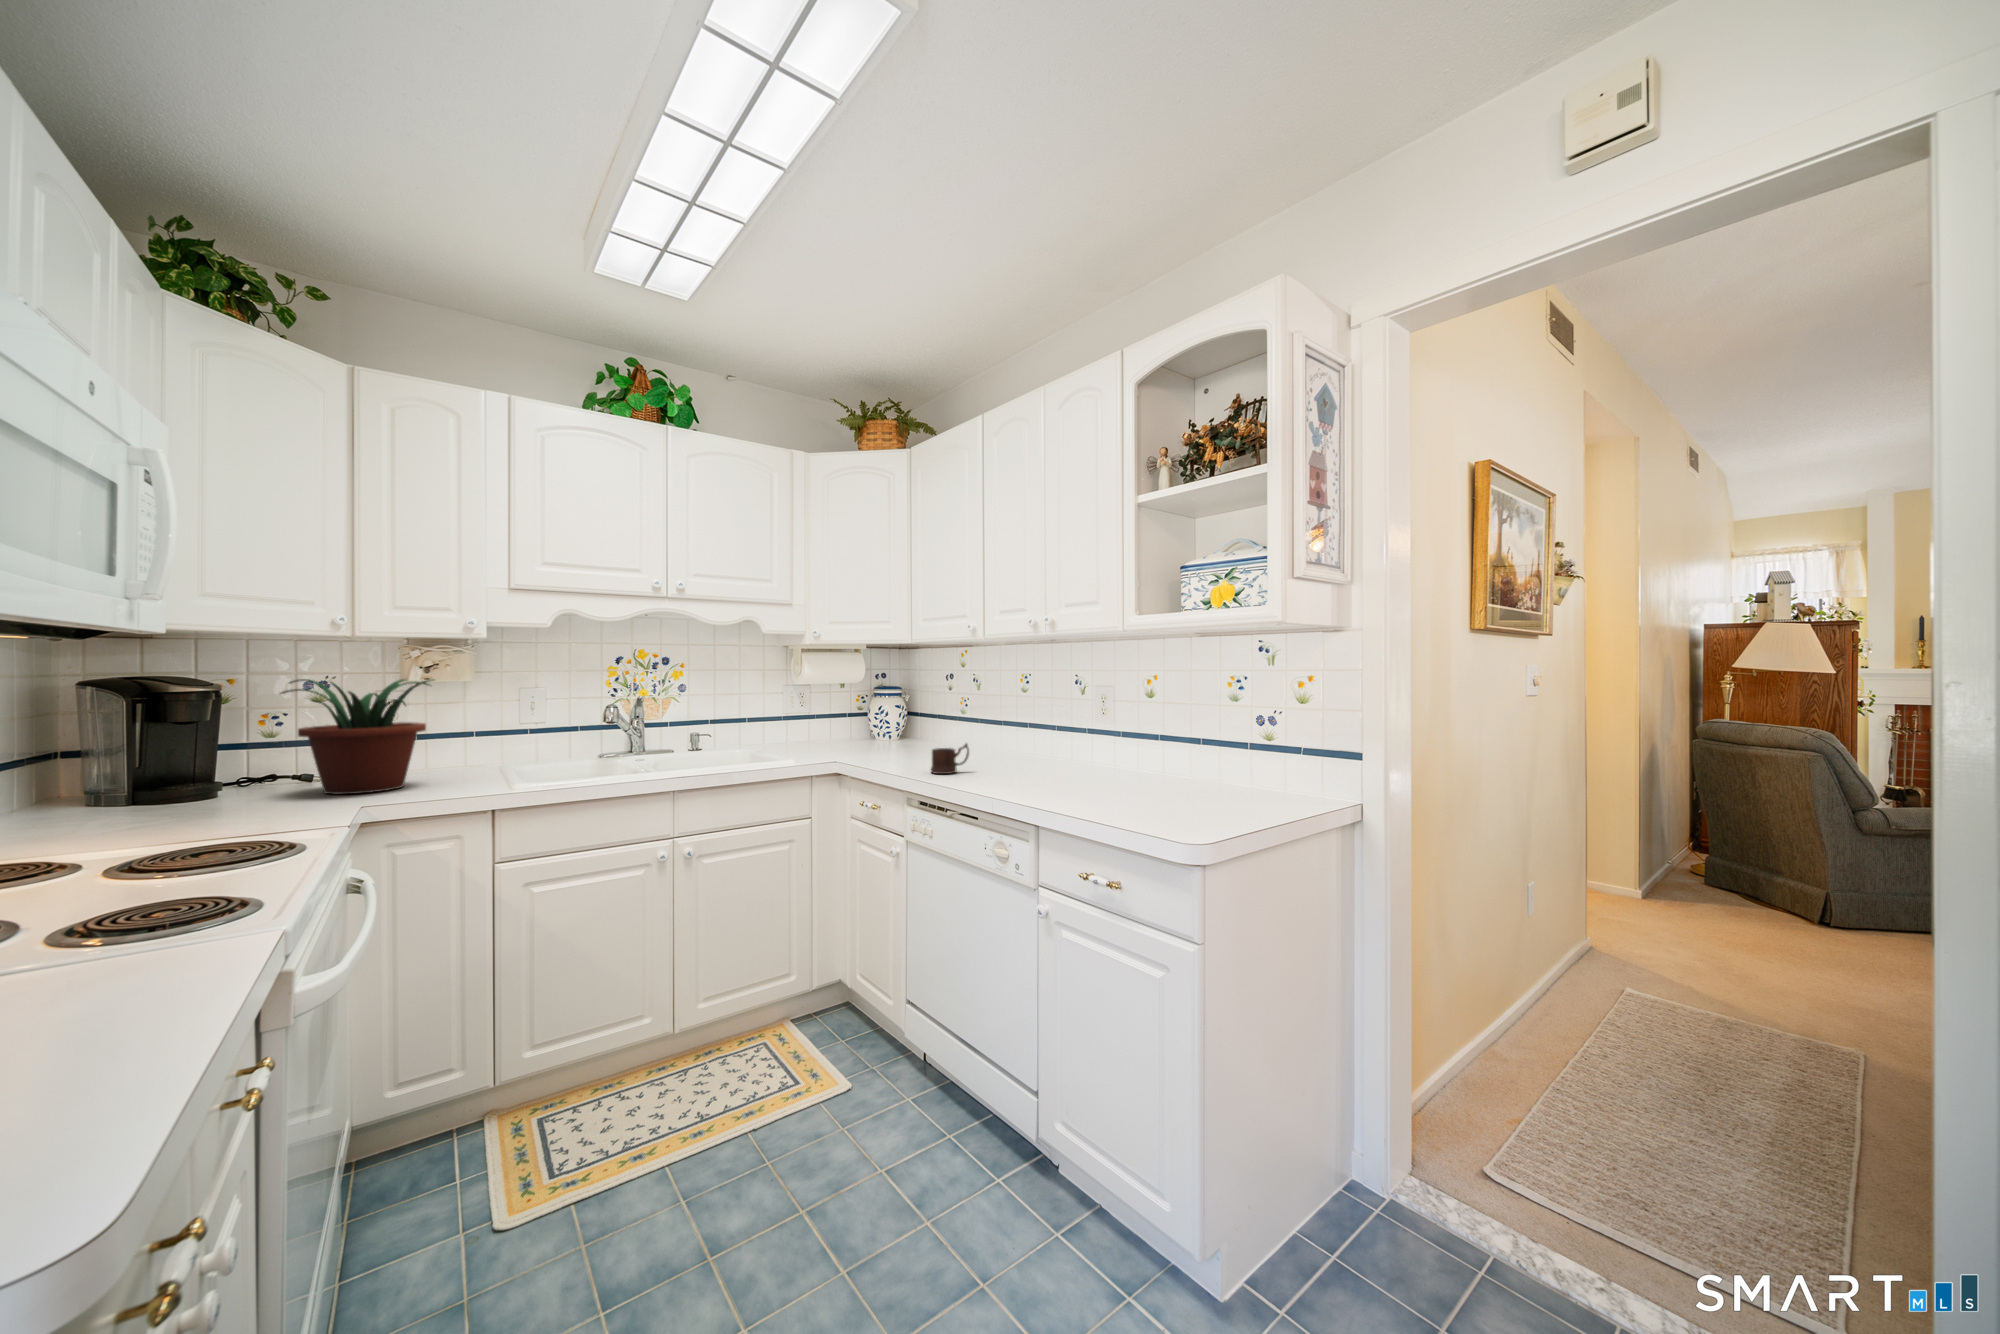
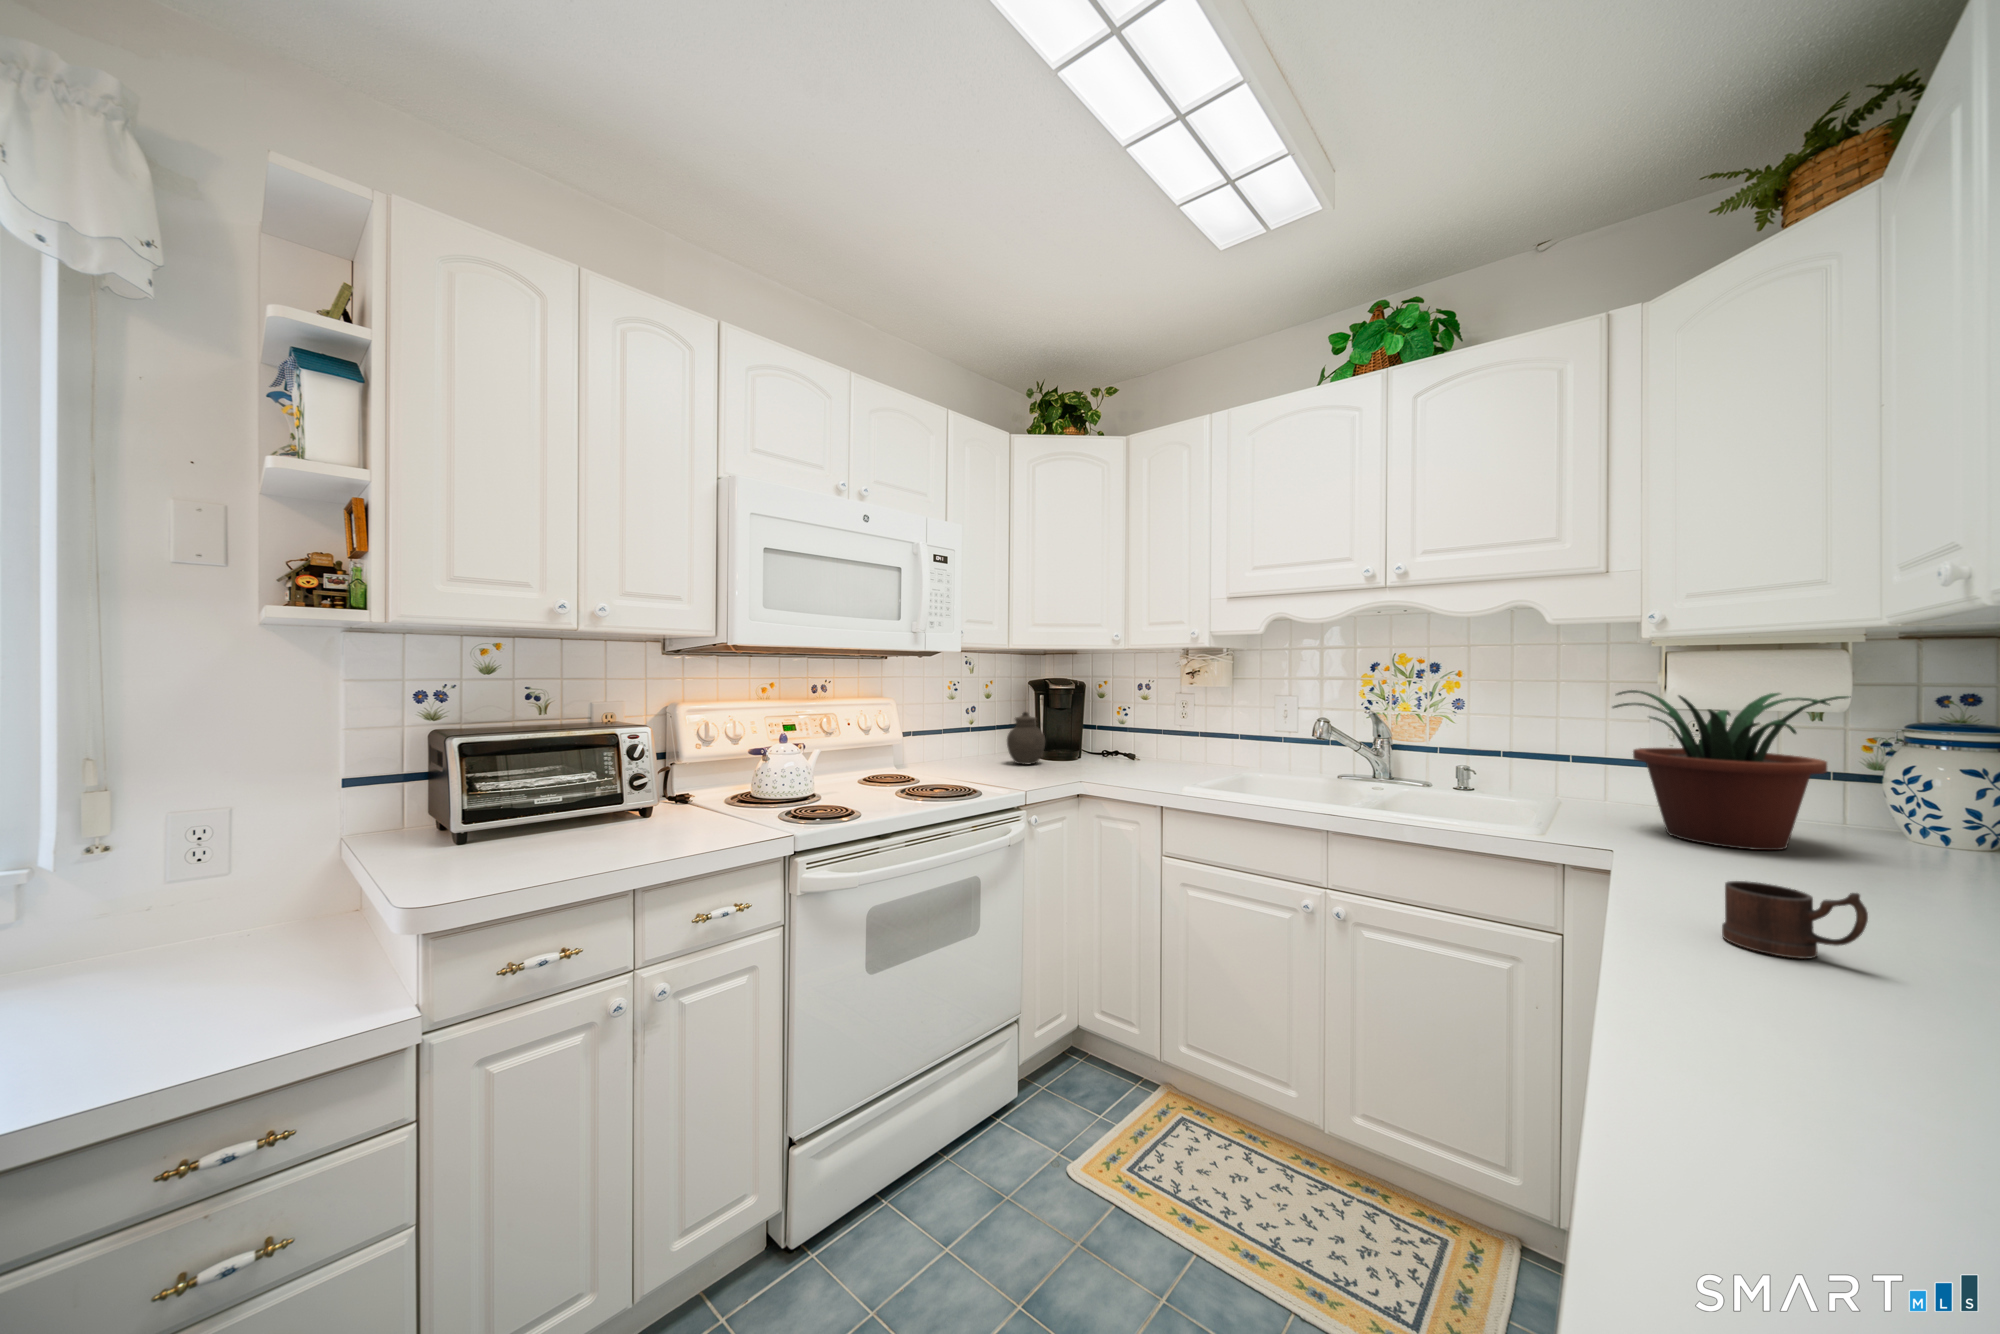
potted plant: present [281,679,434,794] -> present [1613,690,1851,850]
jar: none [77,726,175,817] -> present [1007,712,1045,764]

